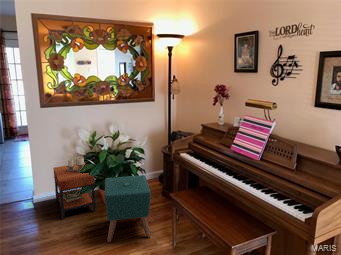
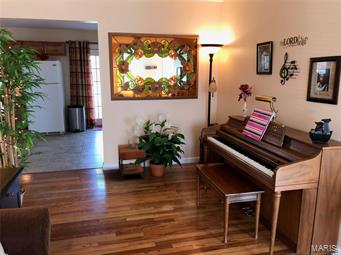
ottoman: present [104,175,151,242] -> none [149,152,182,197]

